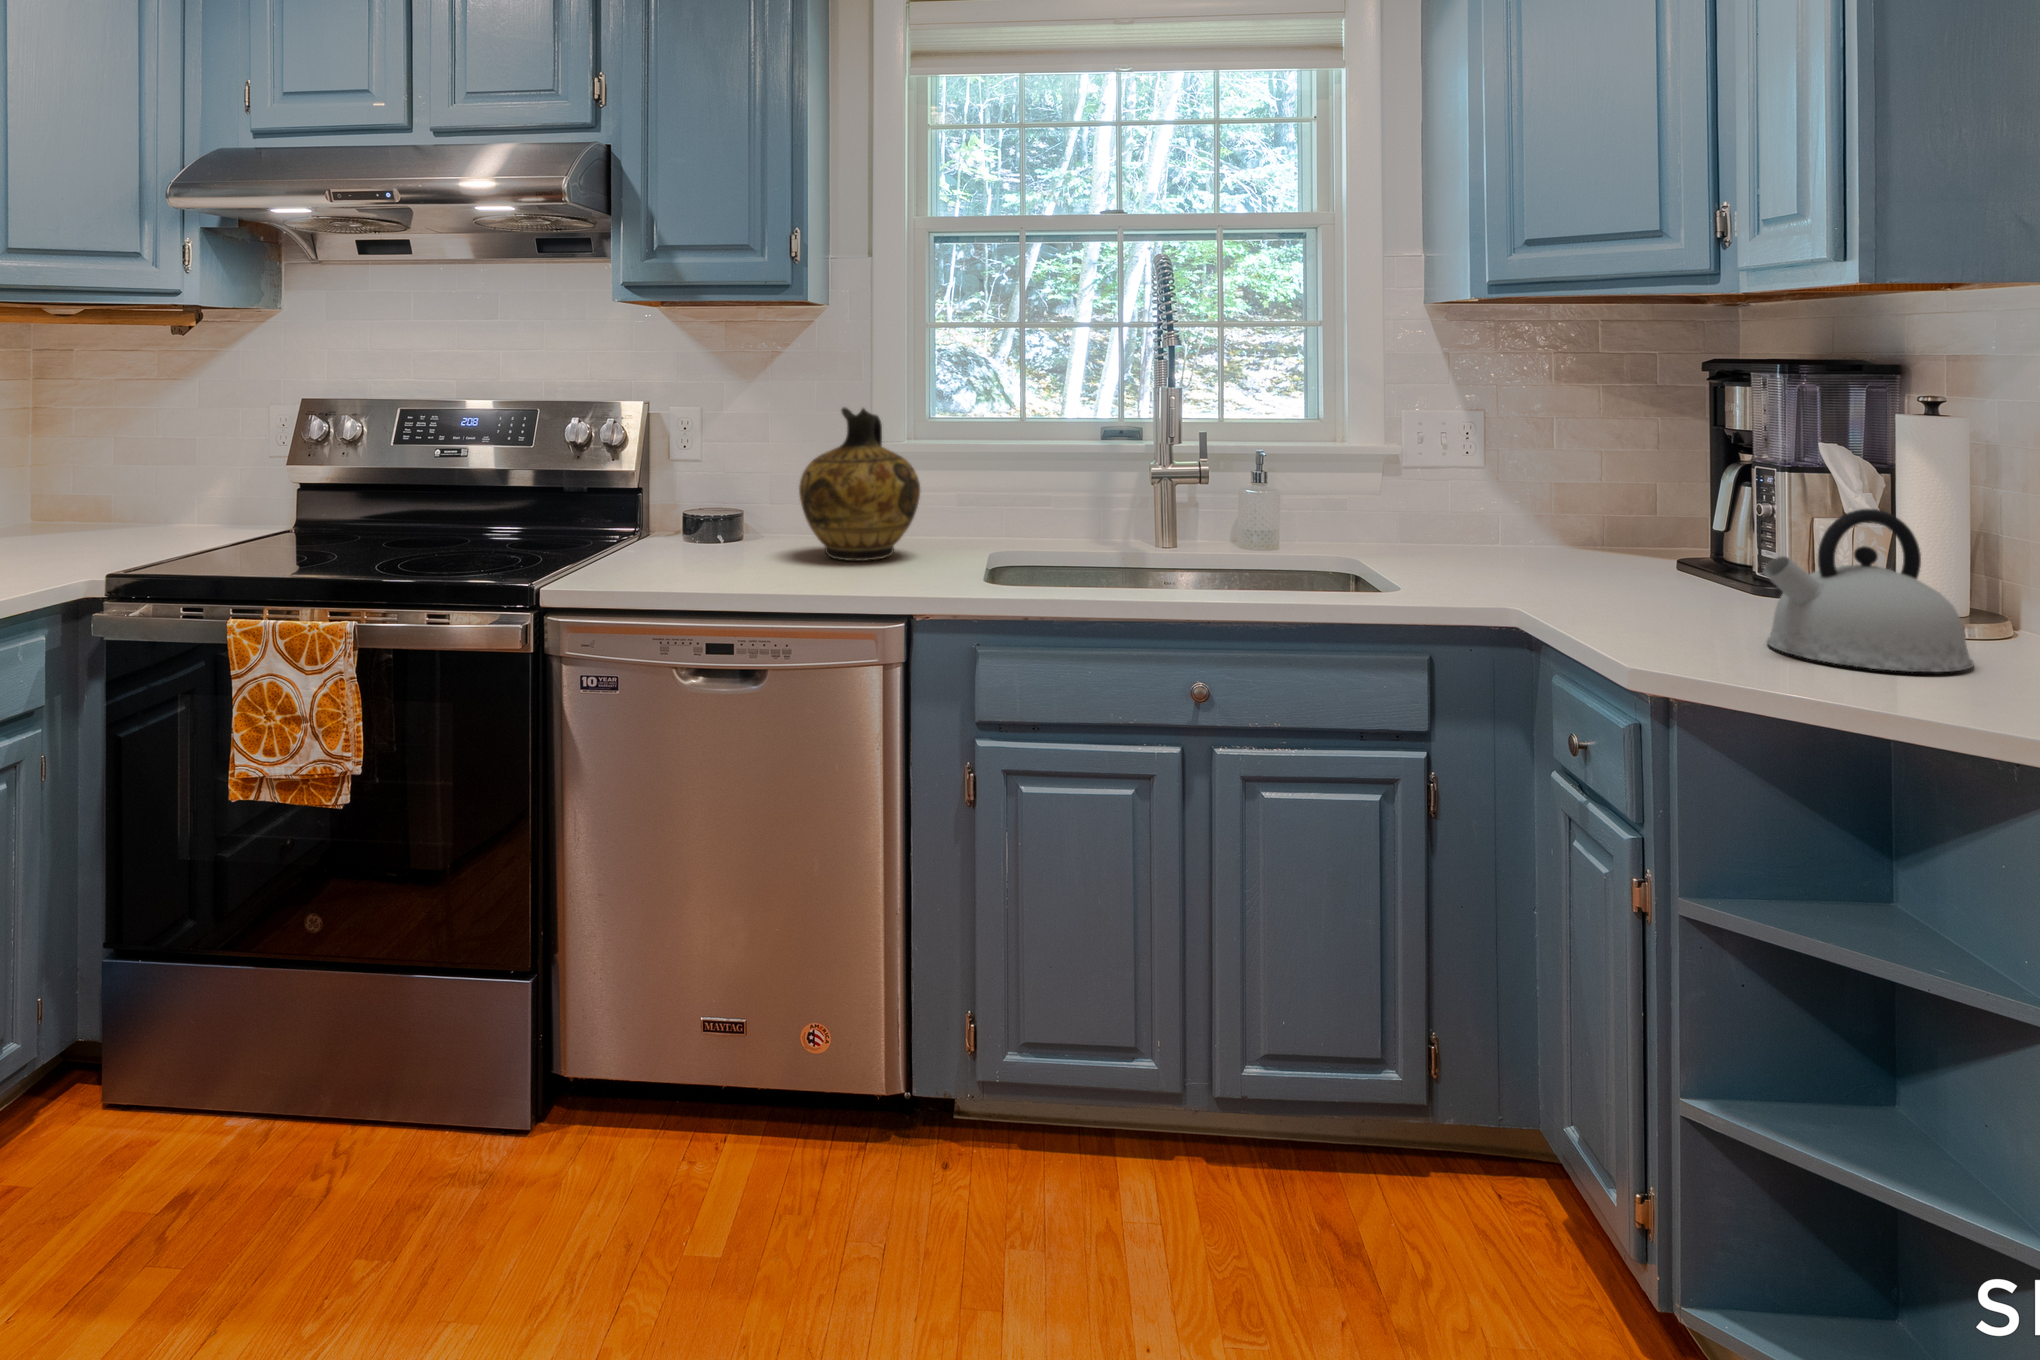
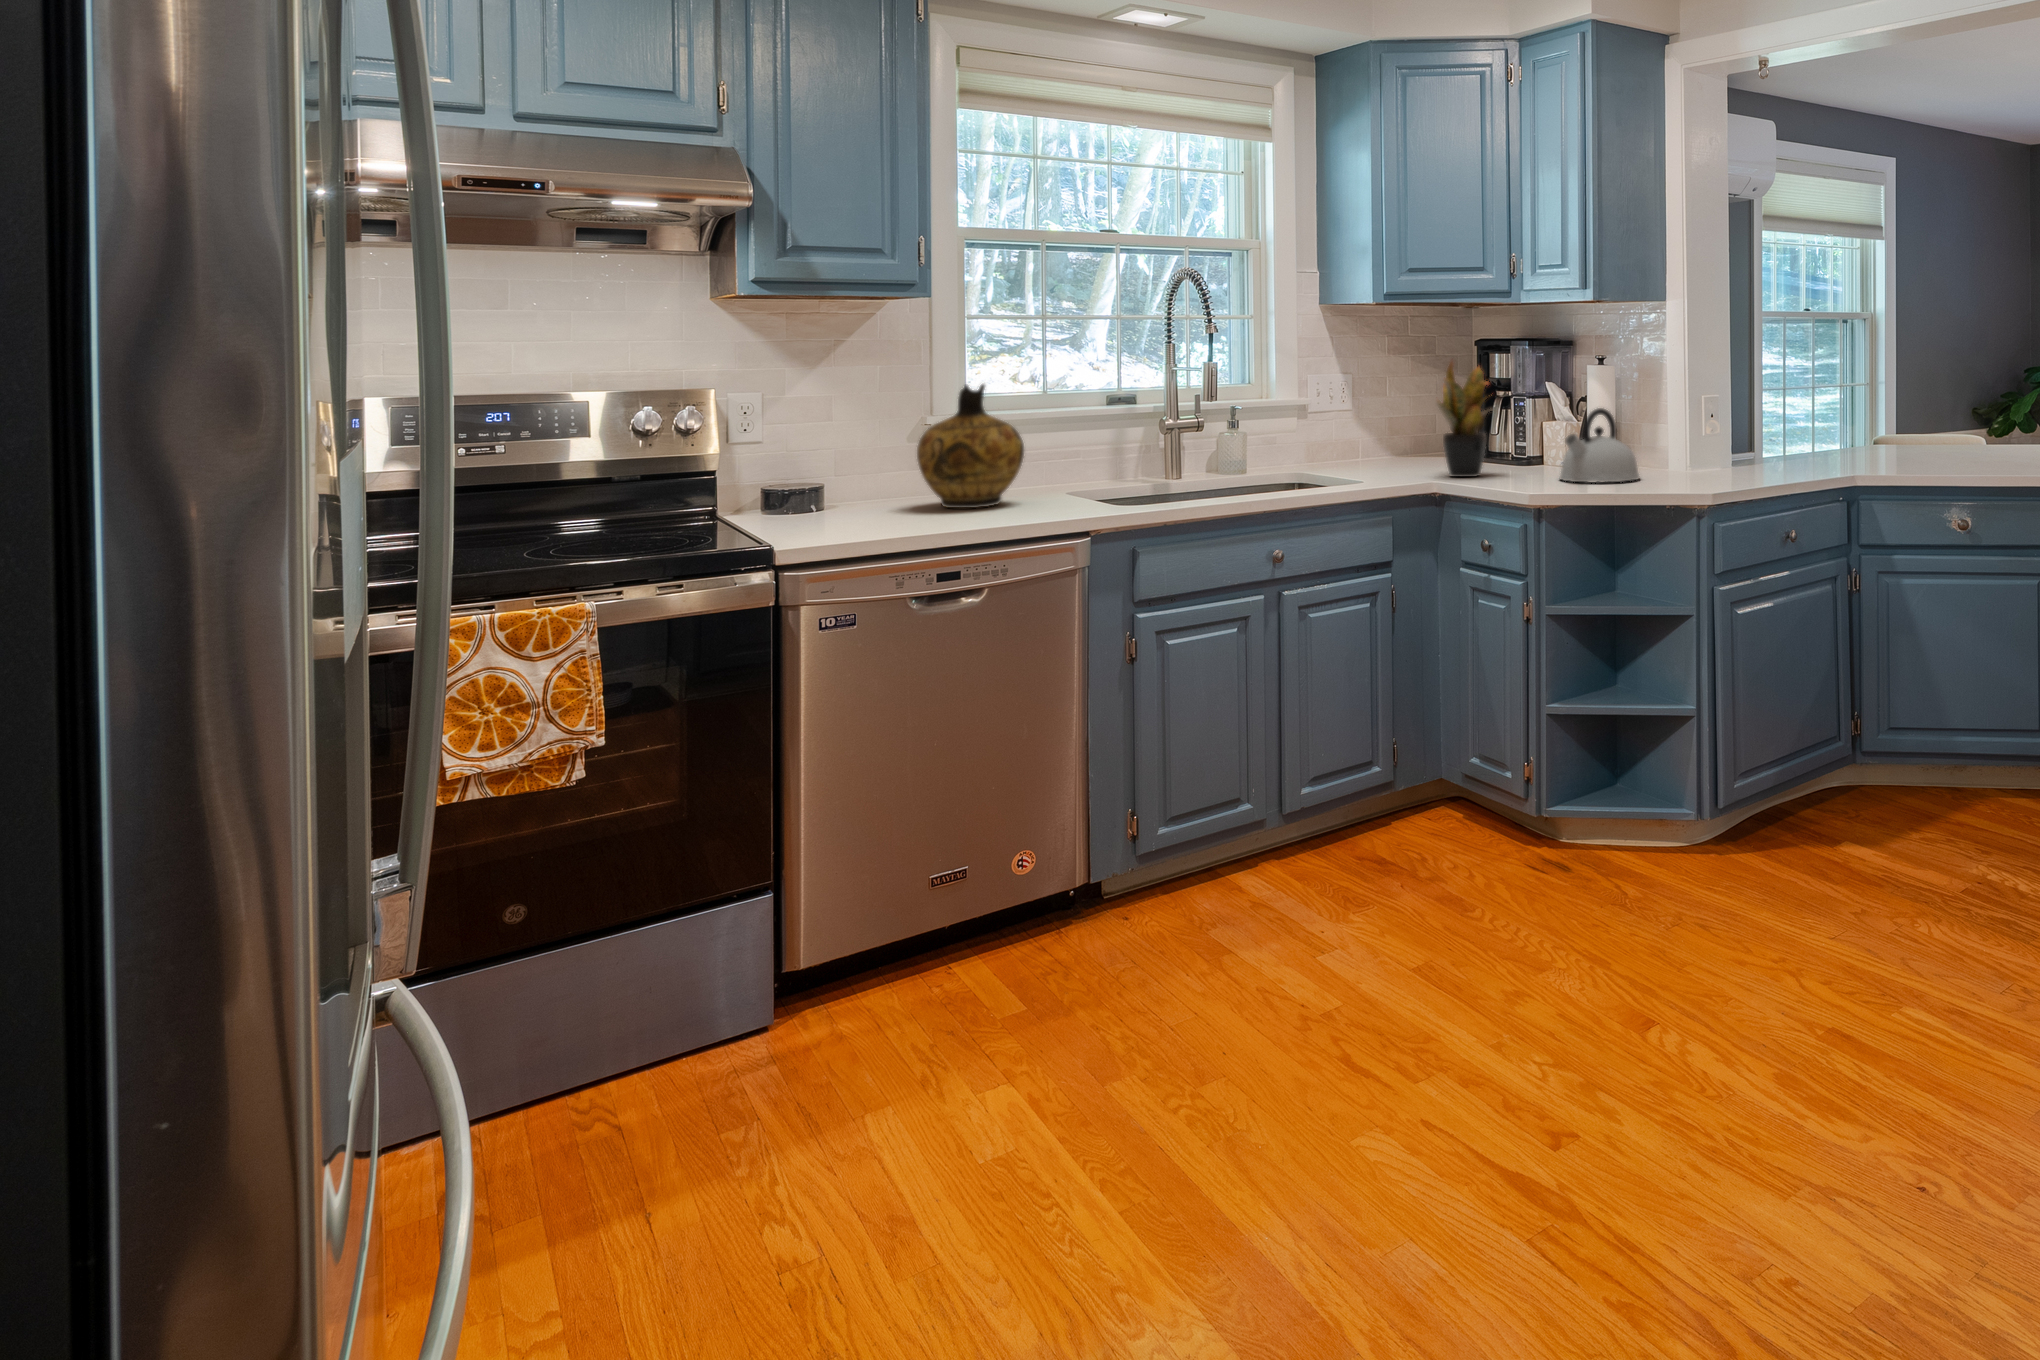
potted plant: none [1523,388,1678,607] -> present [1437,362,1494,477]

